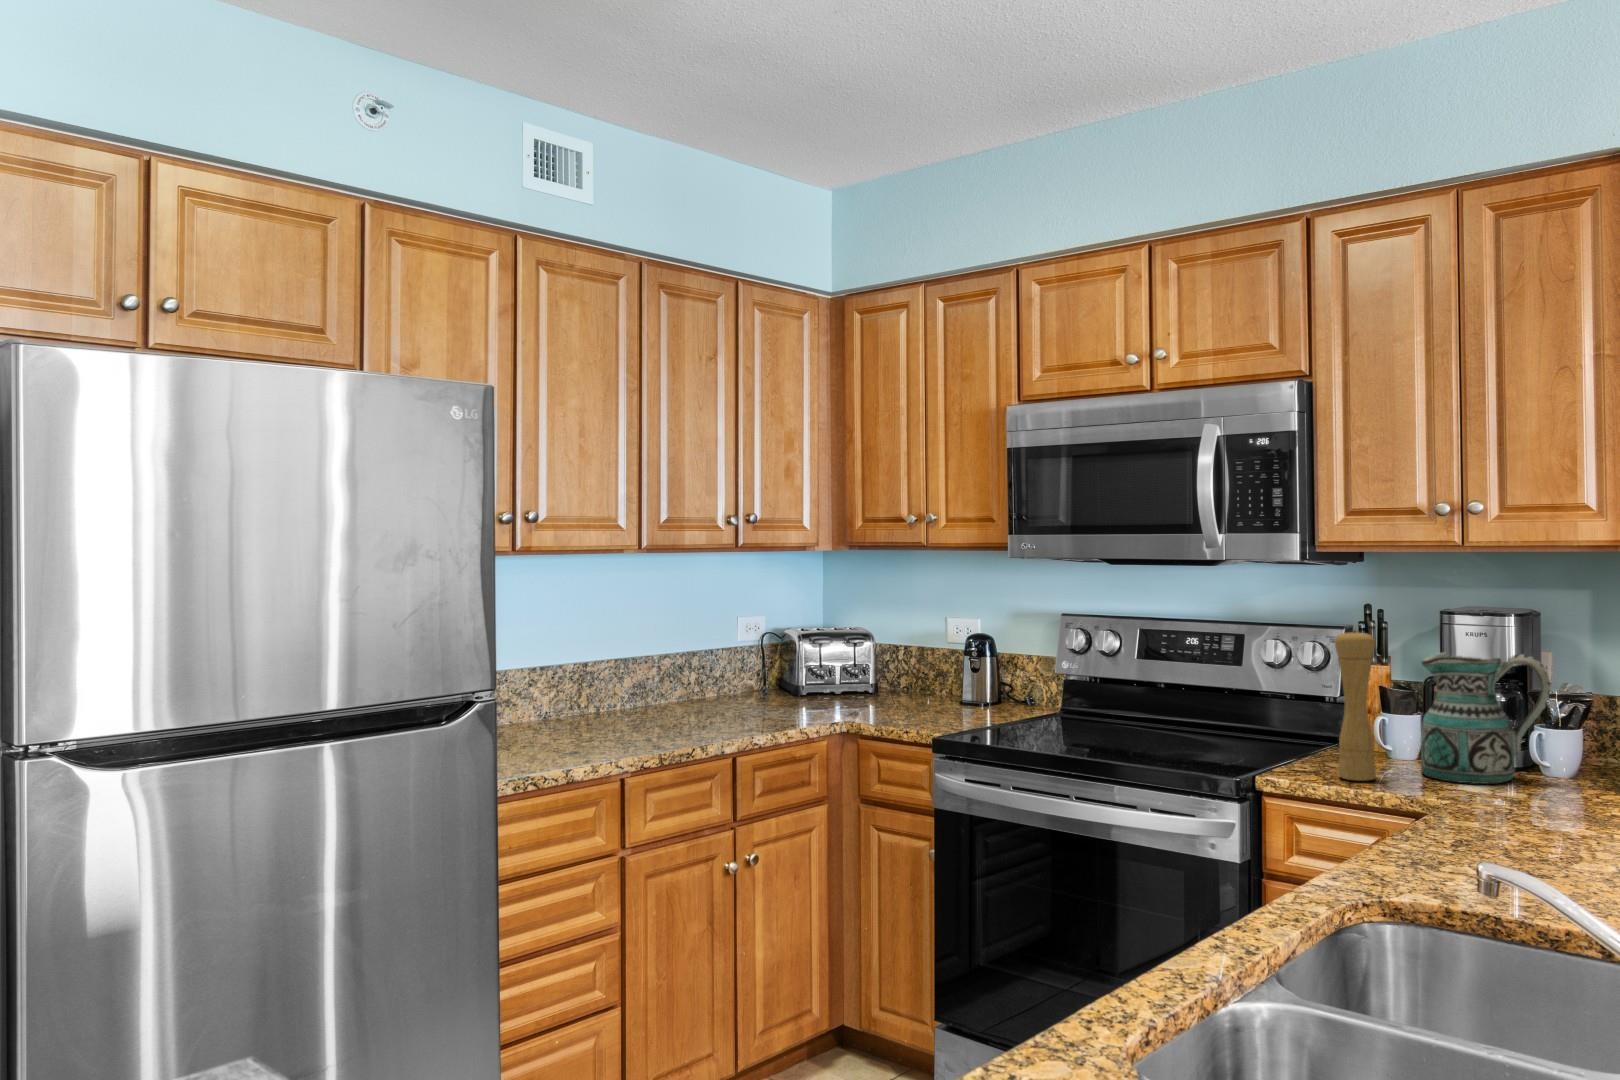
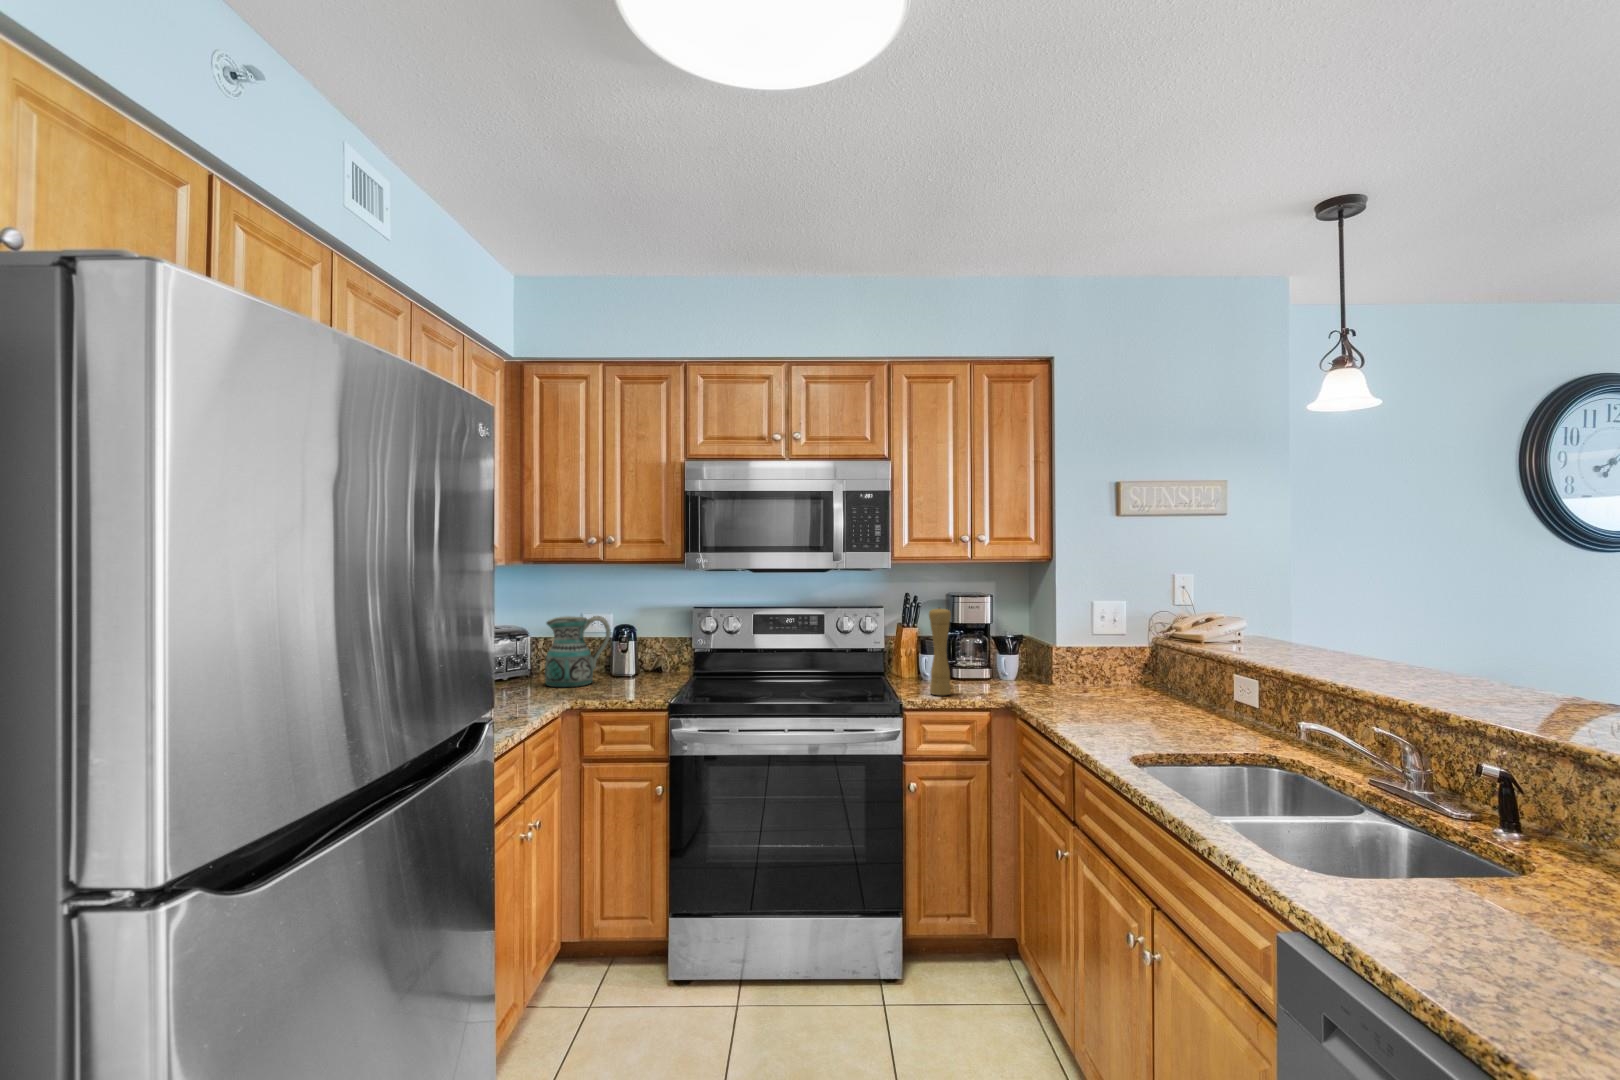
ceramic pitcher: present [1421,653,1551,784] -> present [545,616,610,687]

